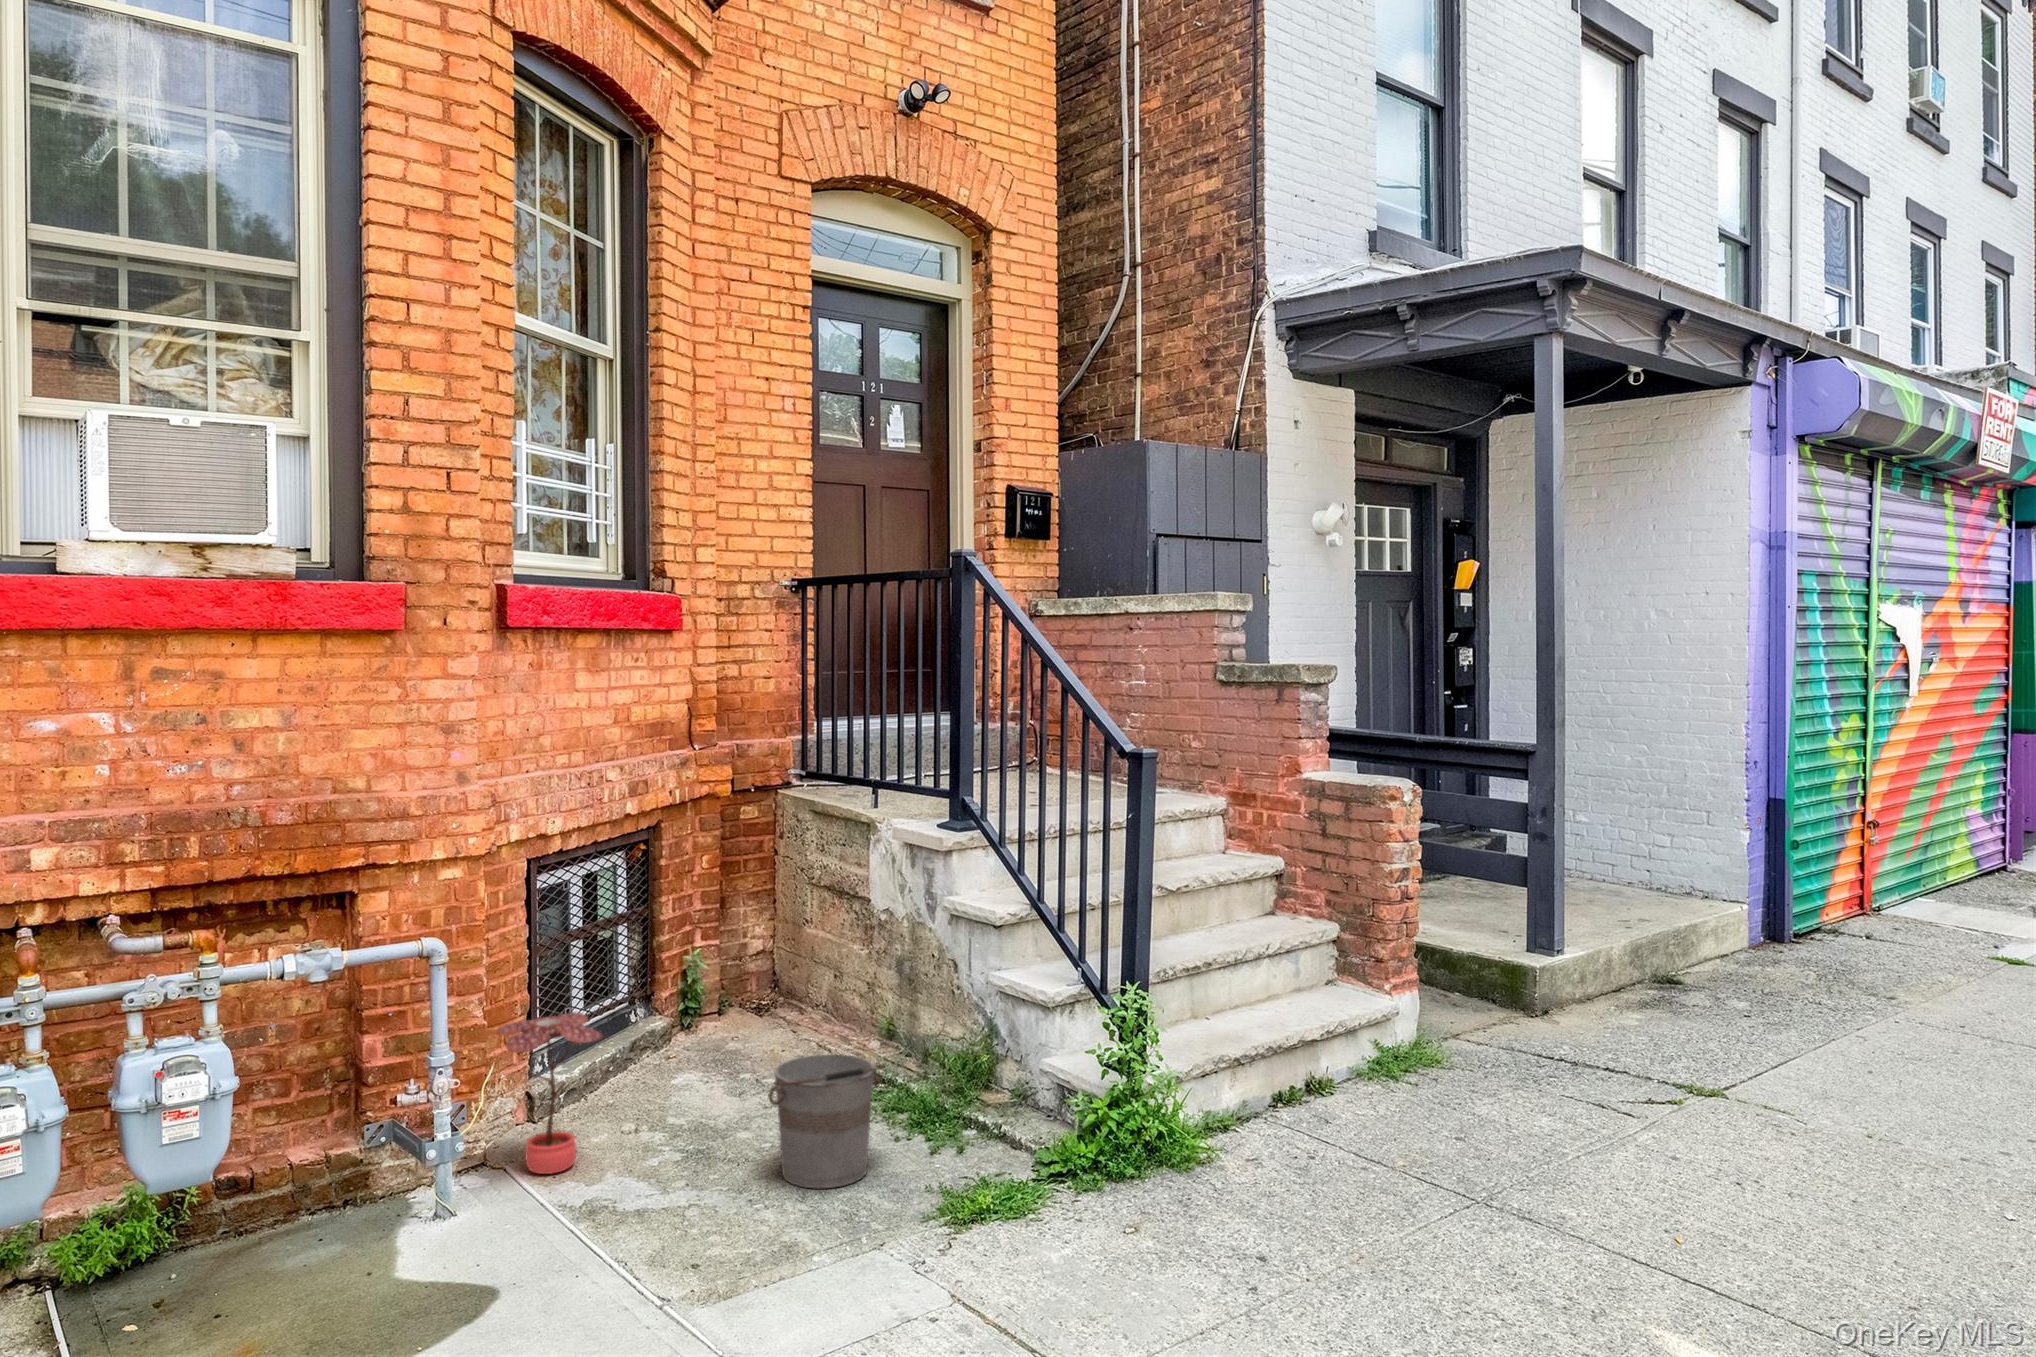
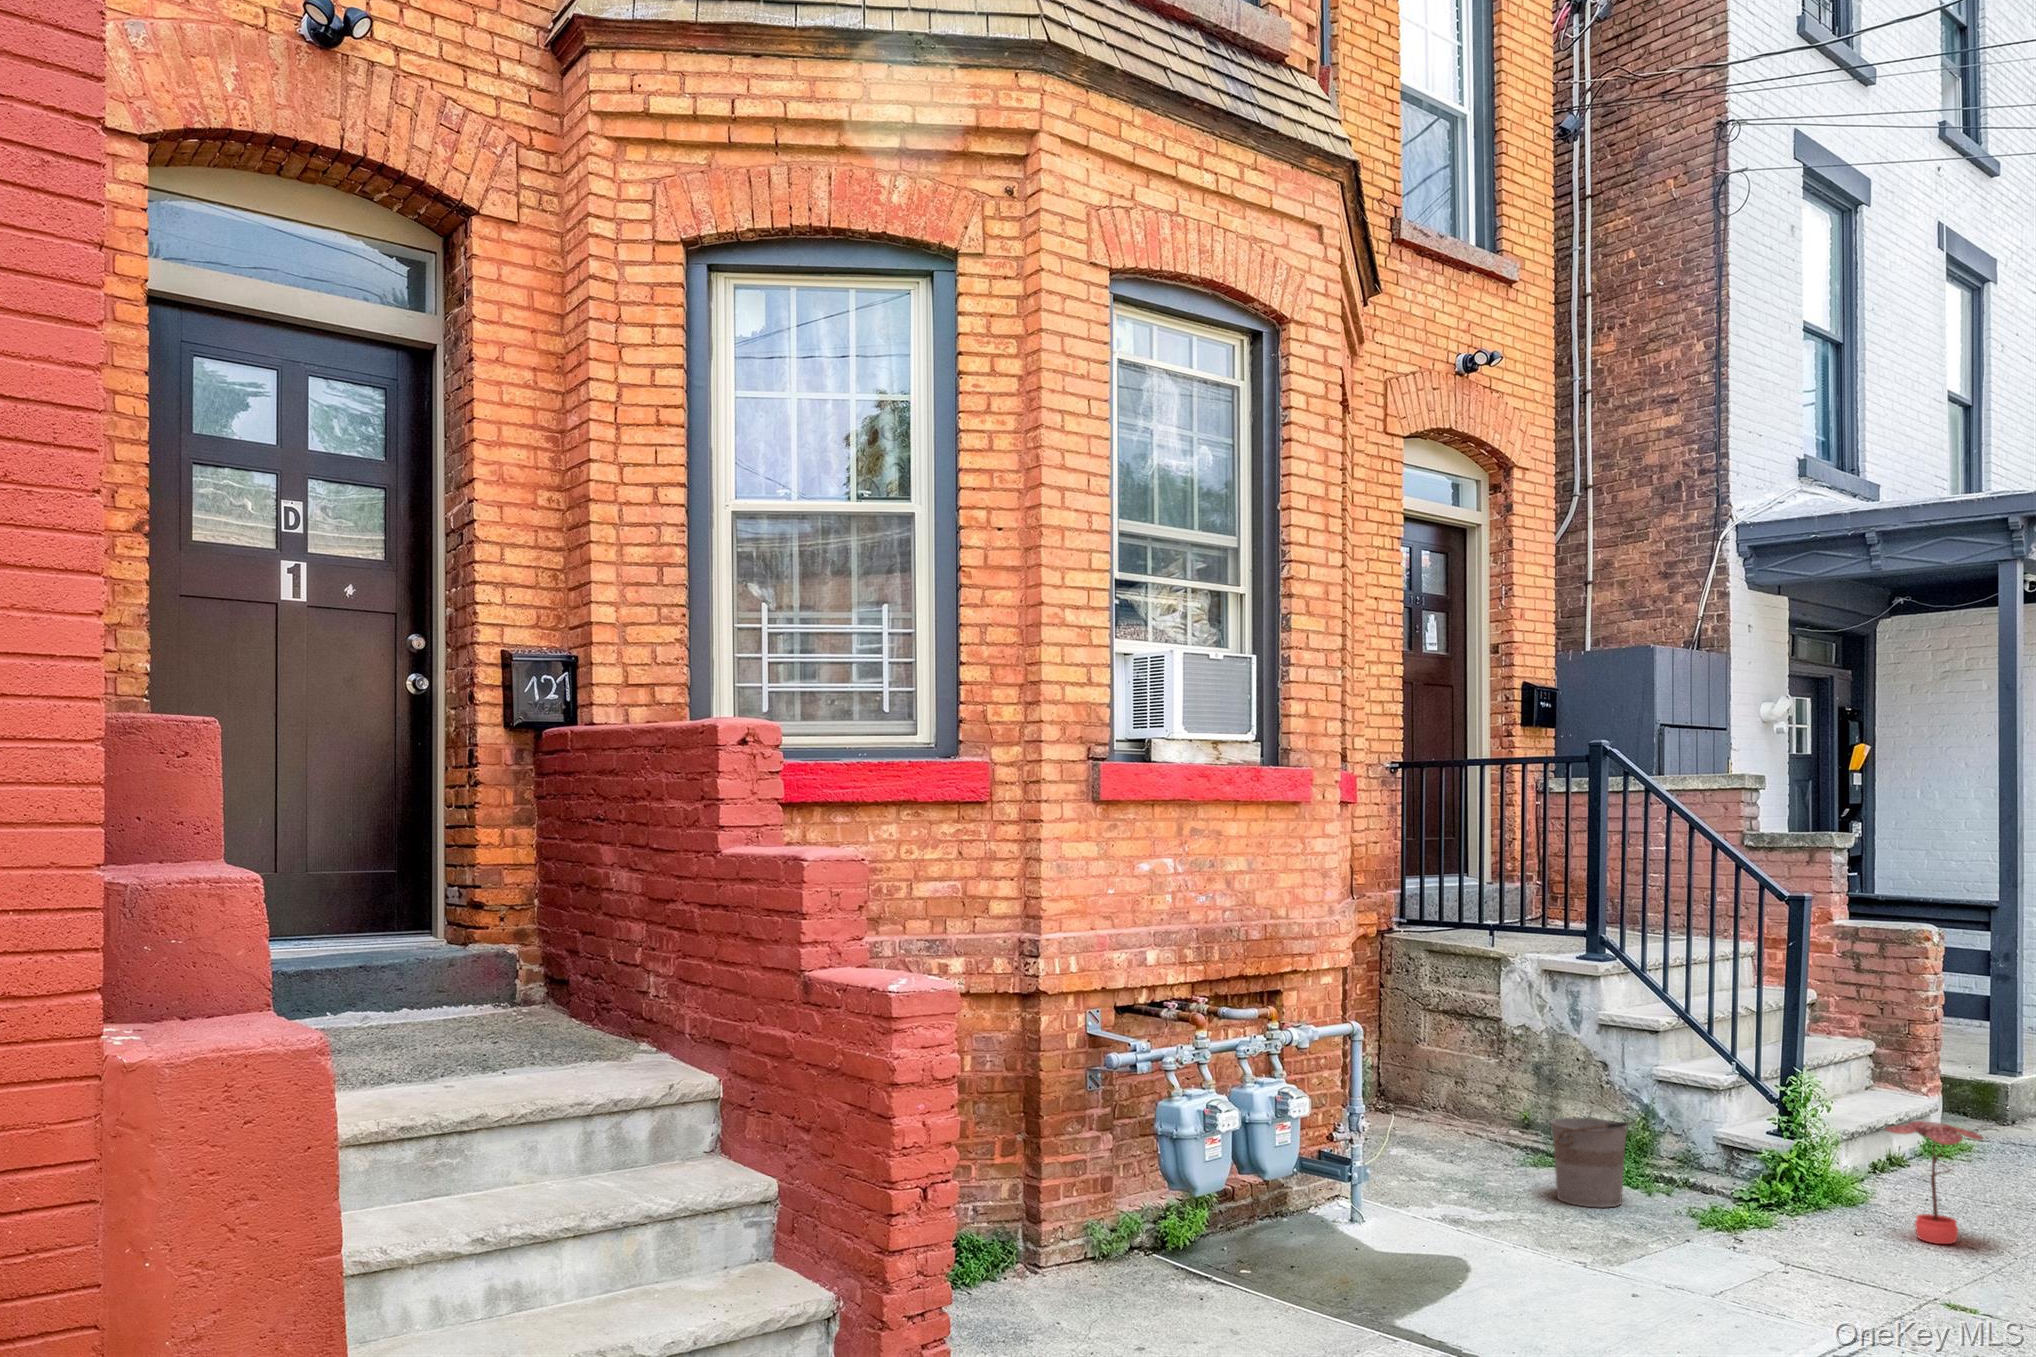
potted plant: present [497,1012,602,1174] -> present [1885,1121,1983,1244]

